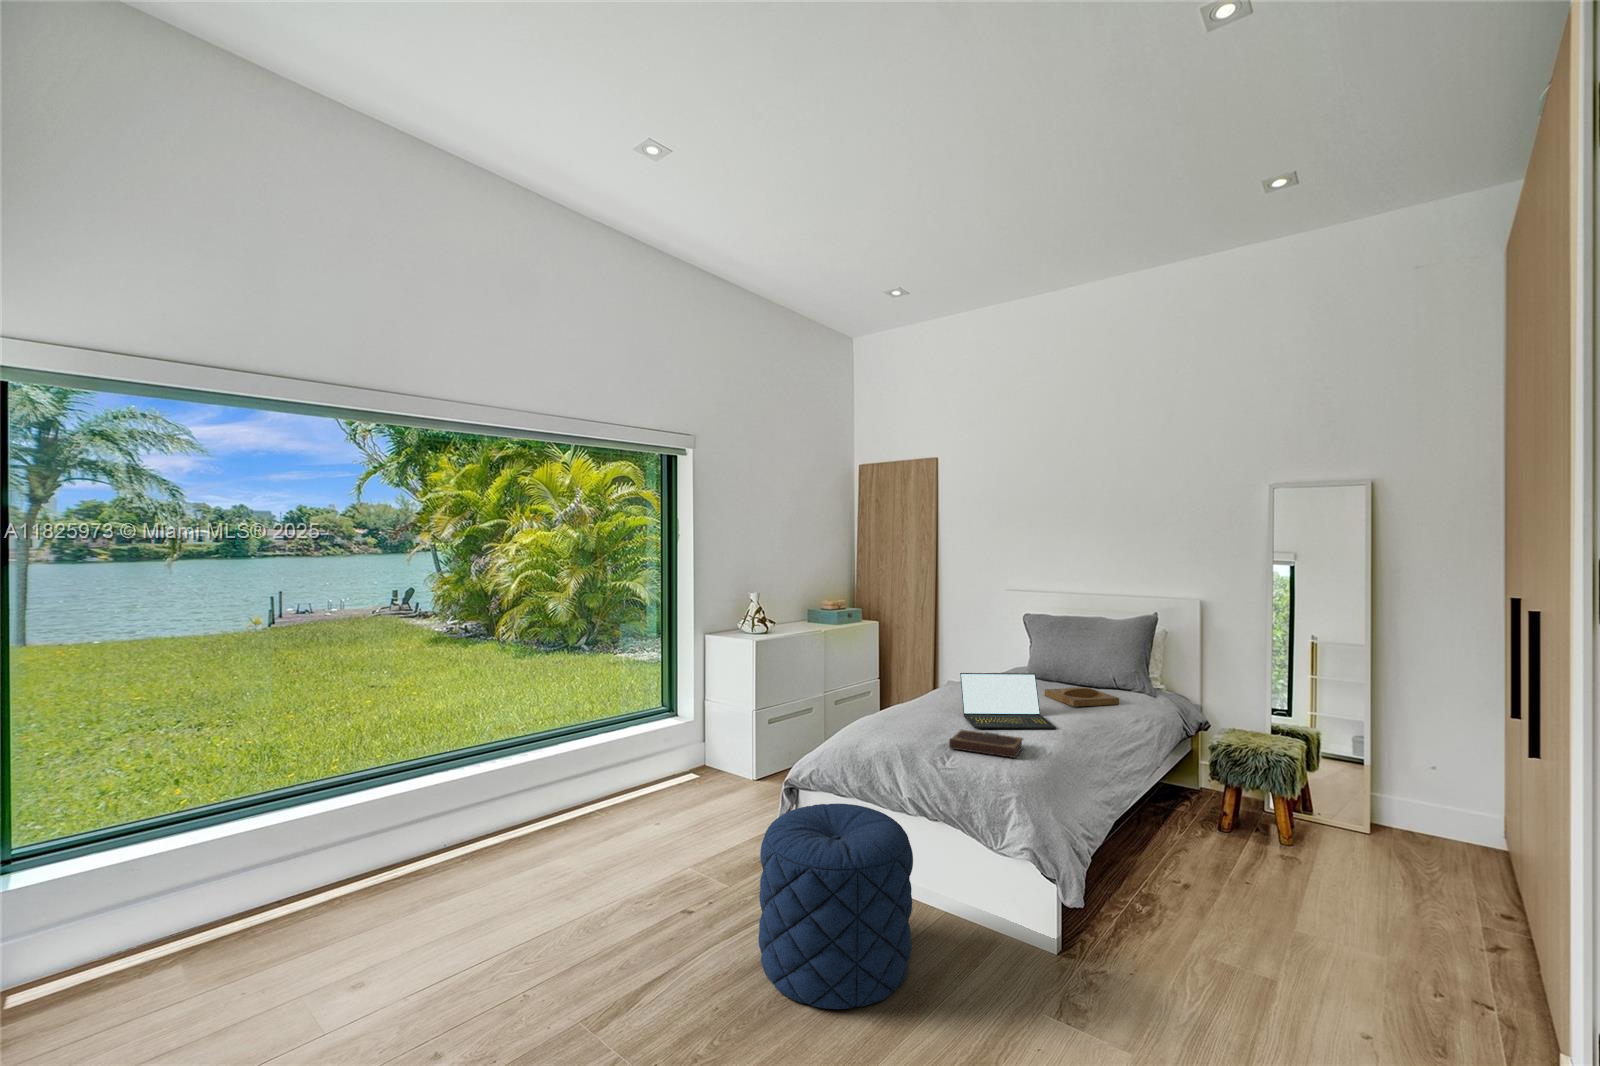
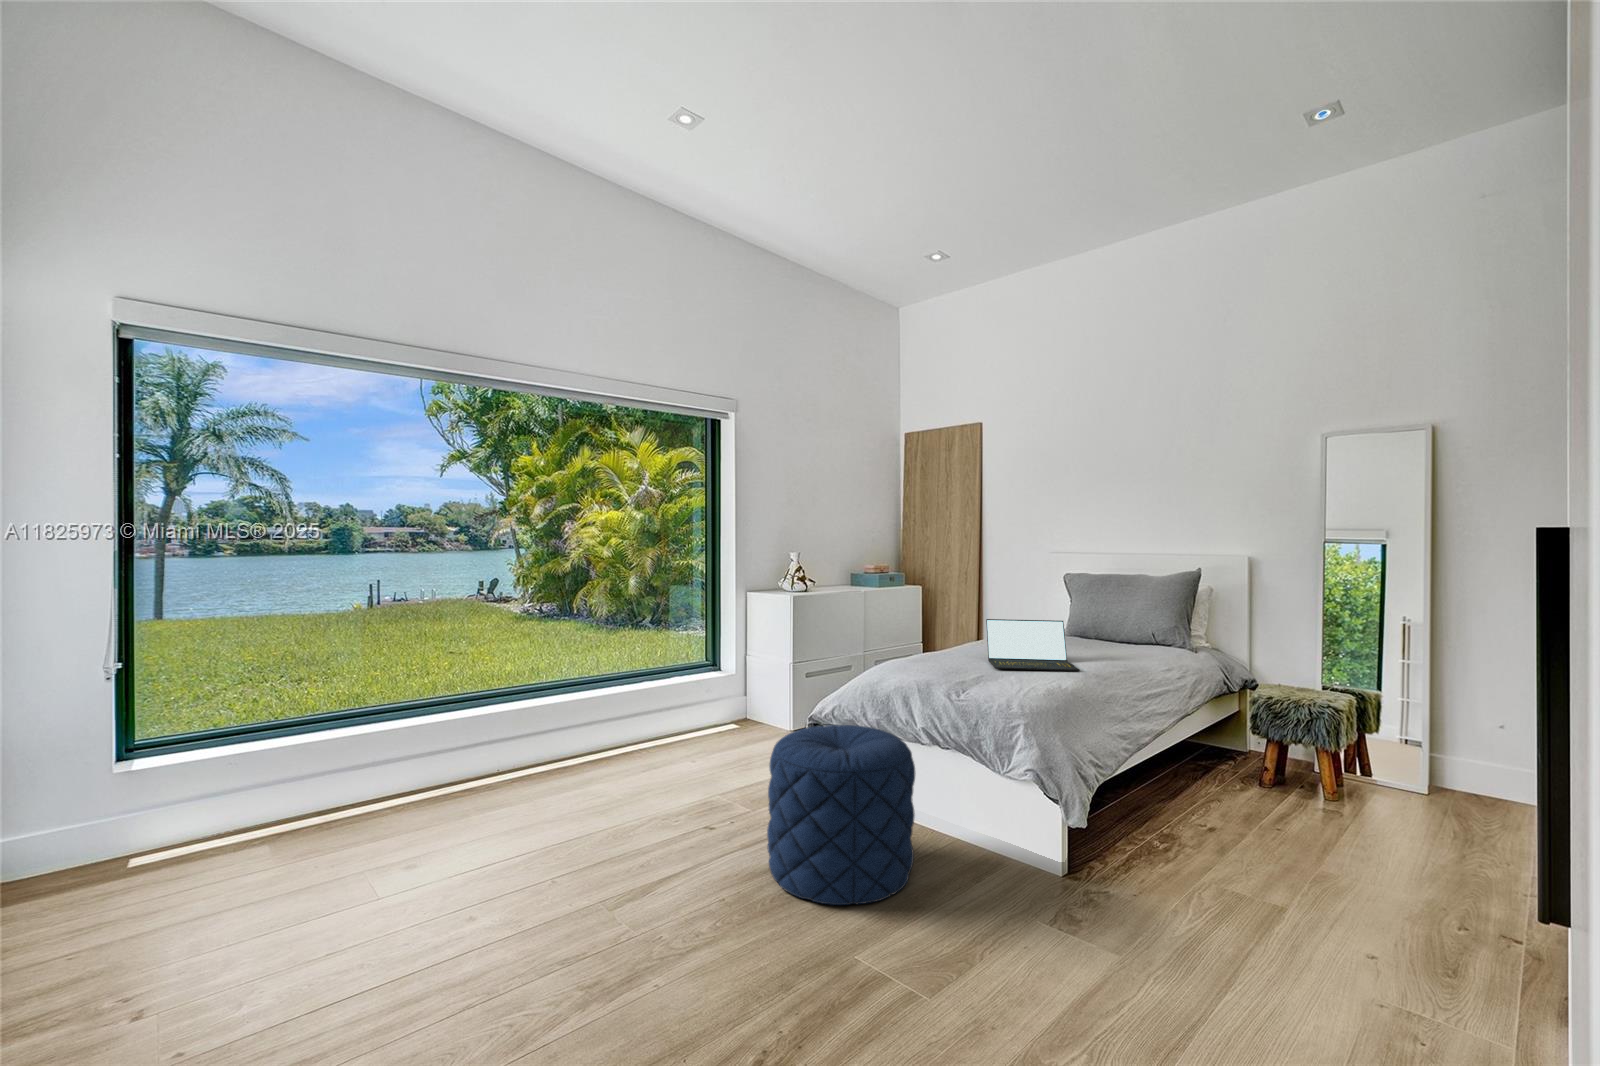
tray: present [1045,687,1119,707] -> none [1078,640,1154,656]
notebook: present [949,730,1023,758] -> none [964,667,1040,690]

